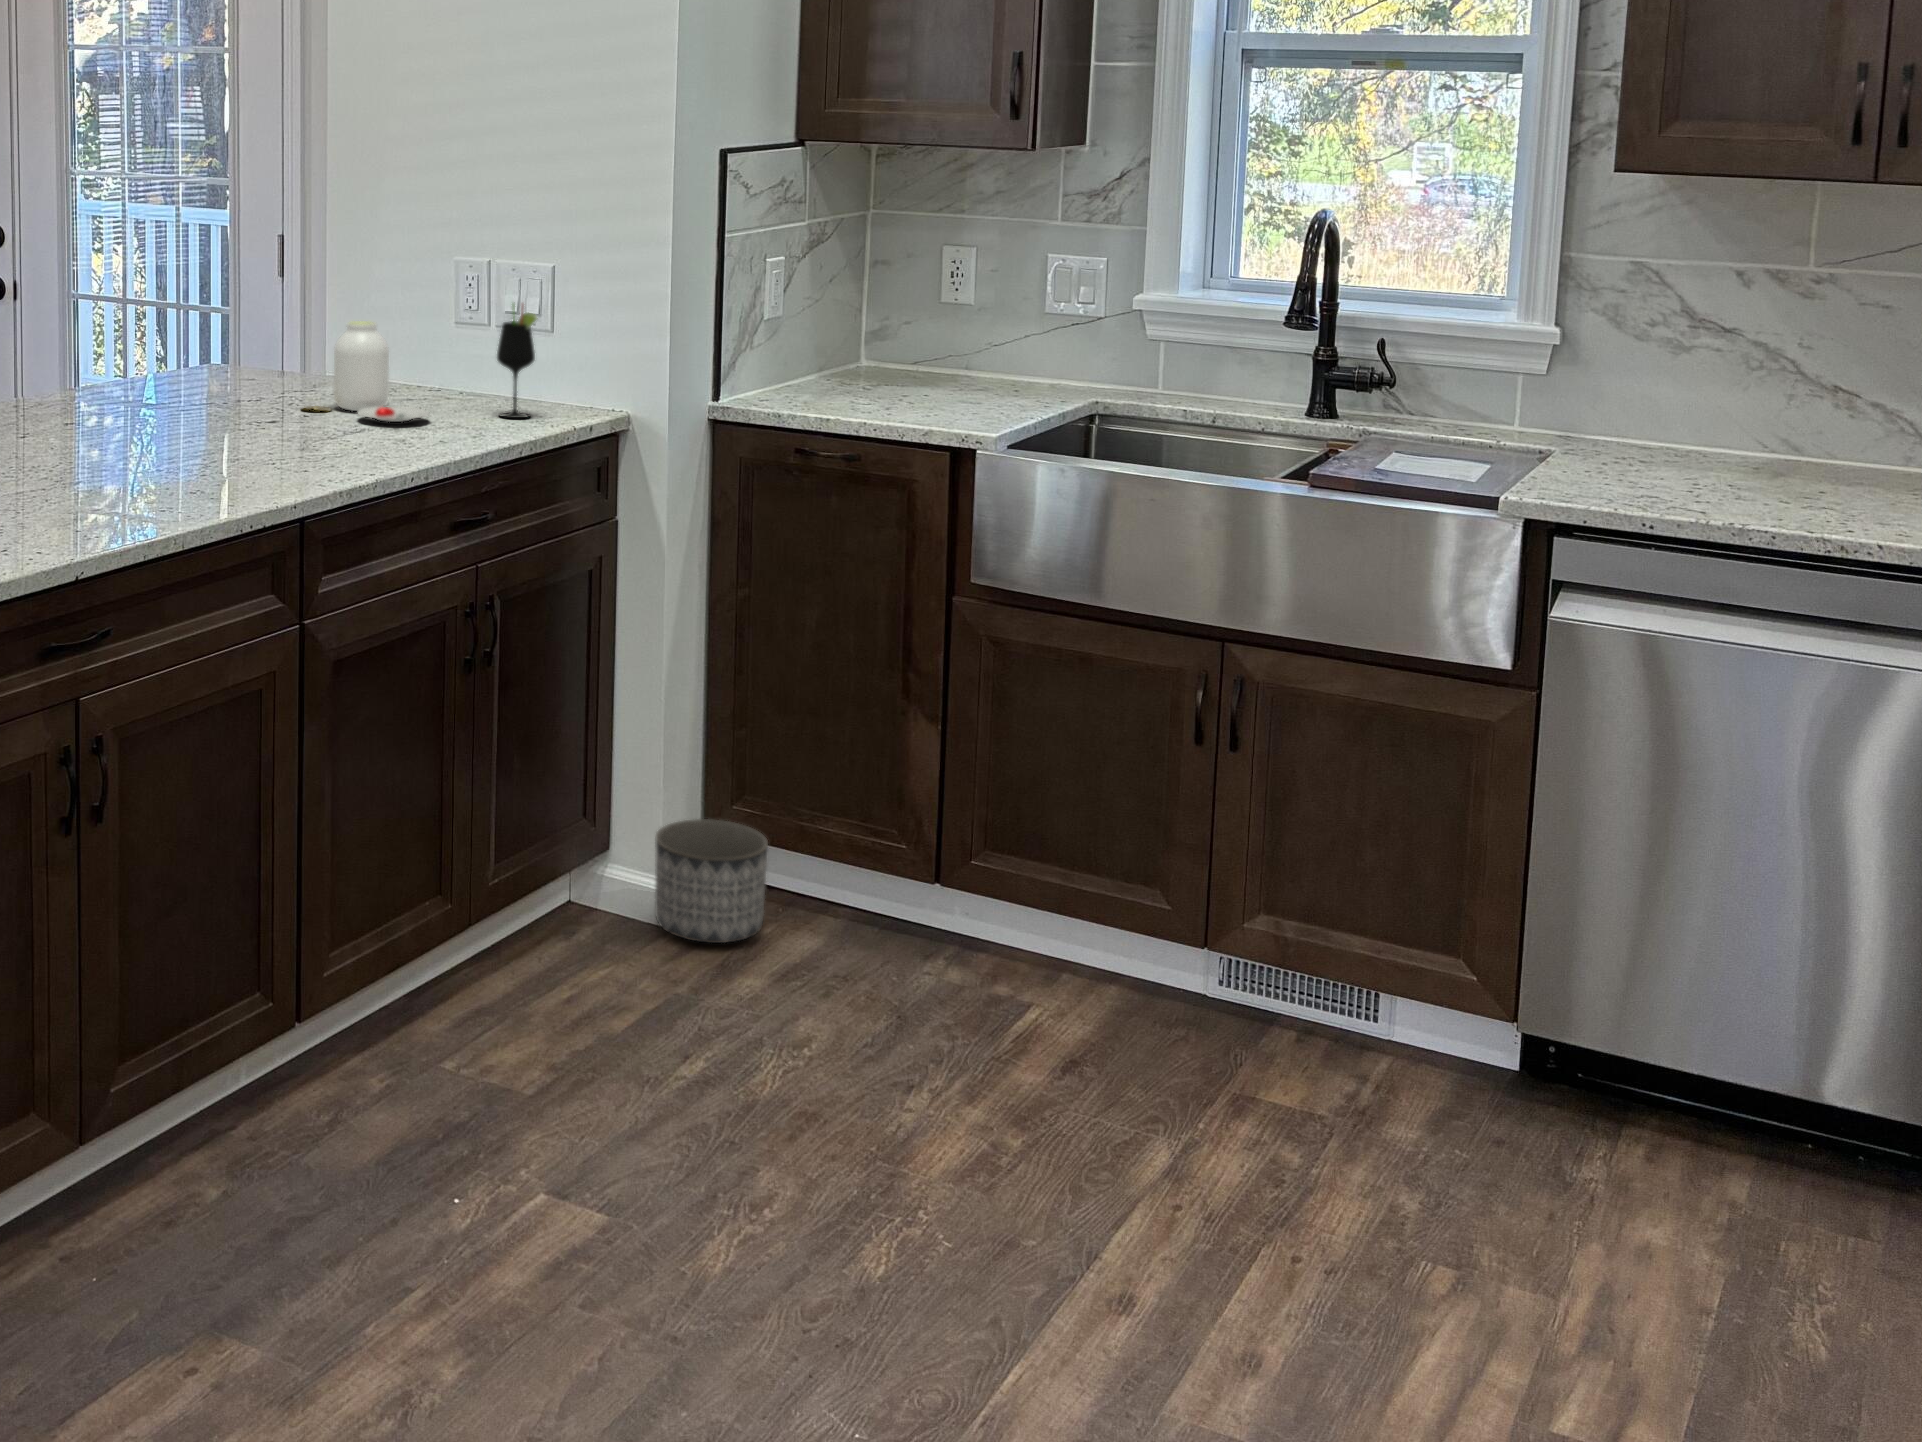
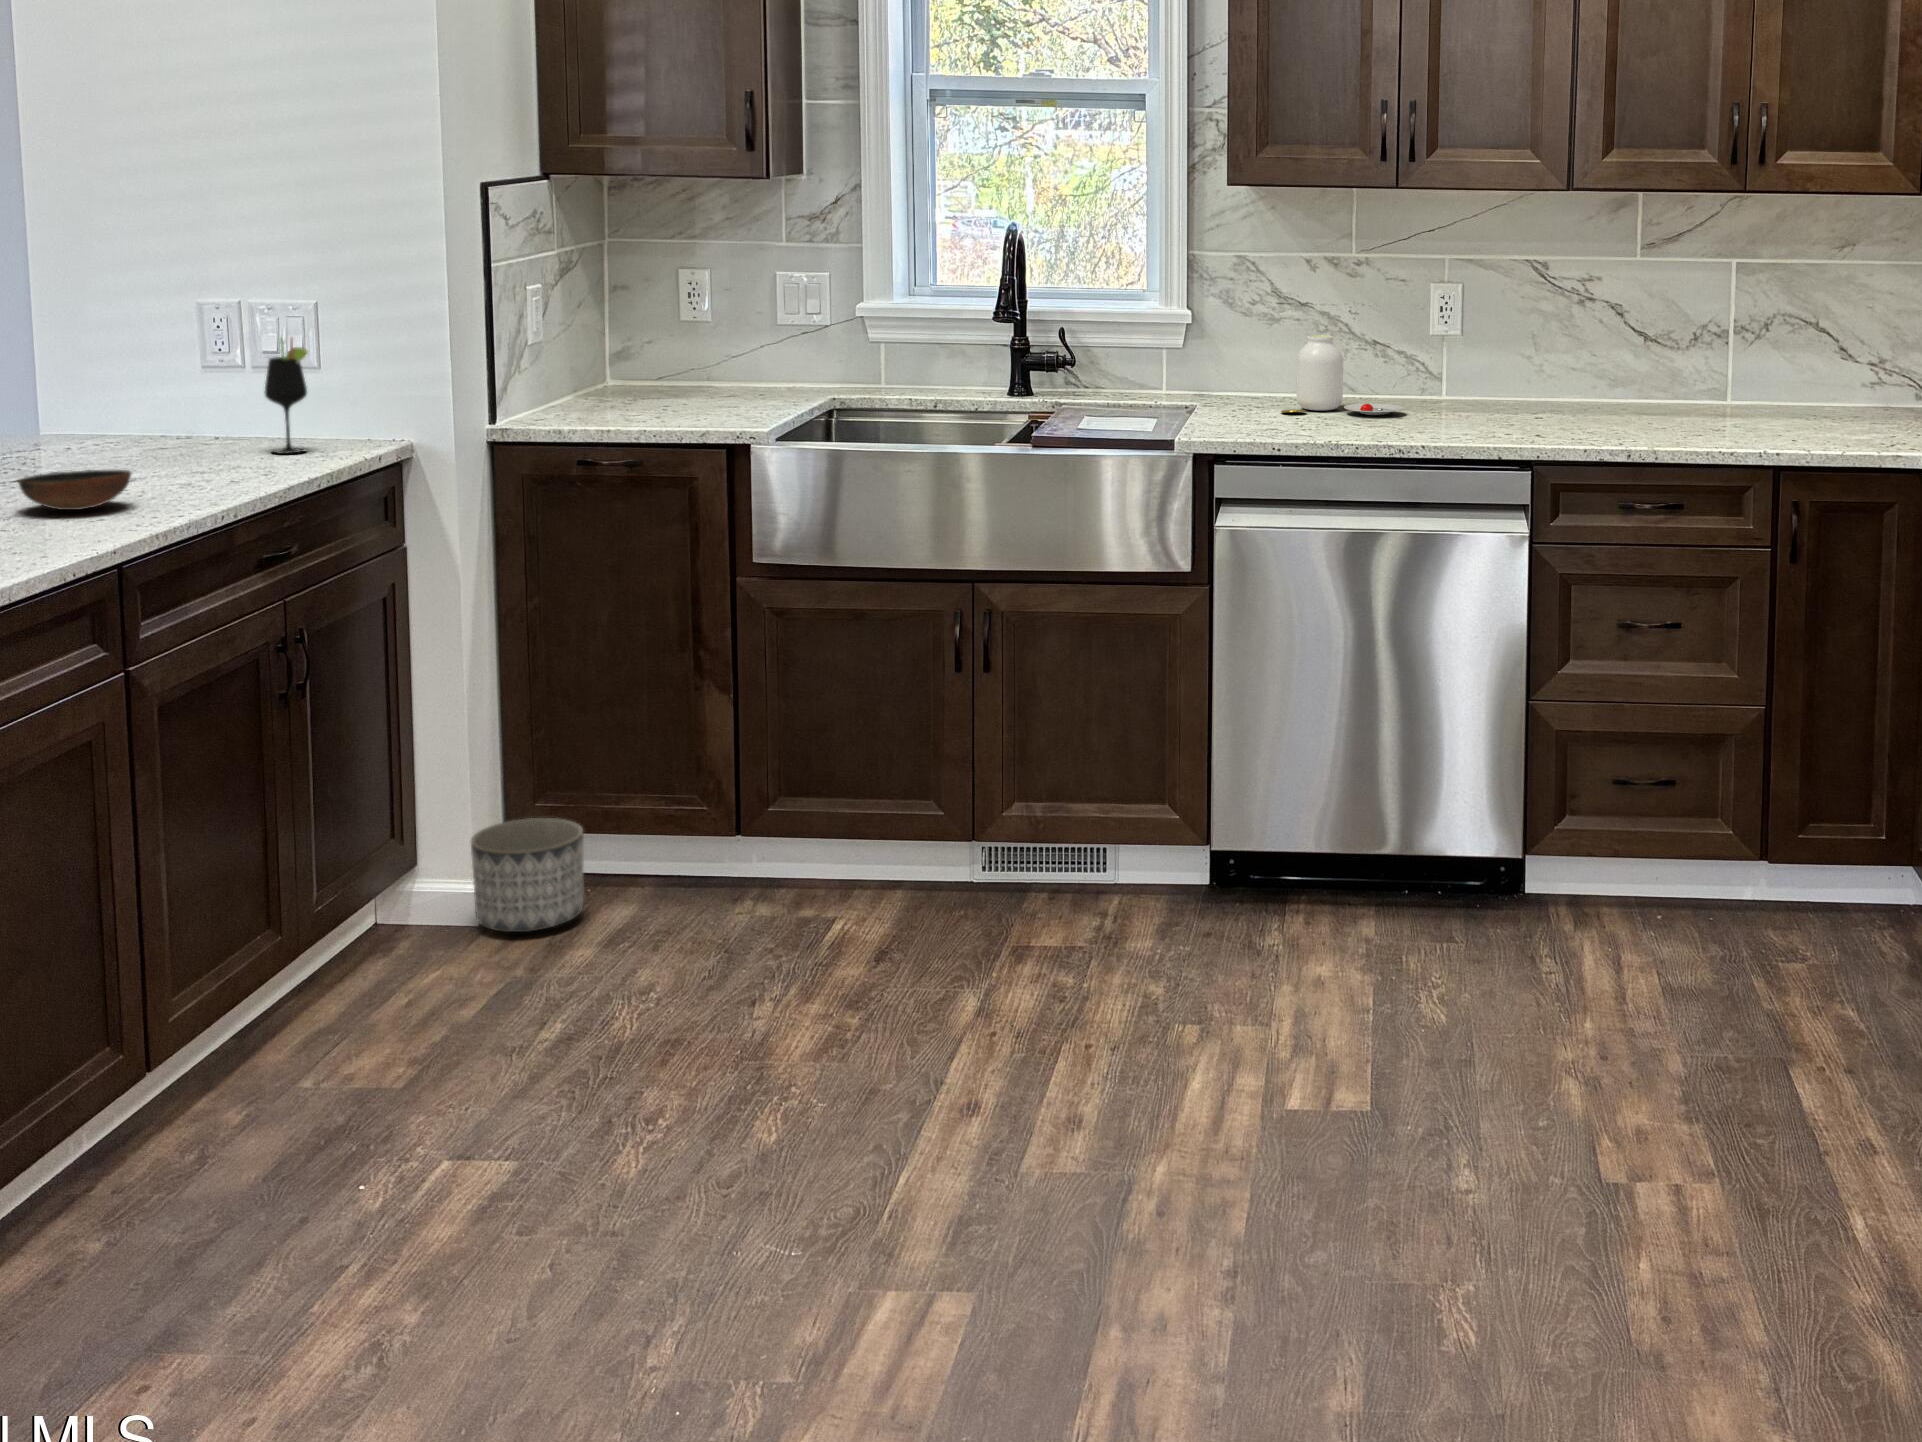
jar: present [306,321,429,422] -> present [1281,335,1404,415]
bowl: none [248,423,343,461] -> present [18,470,131,510]

